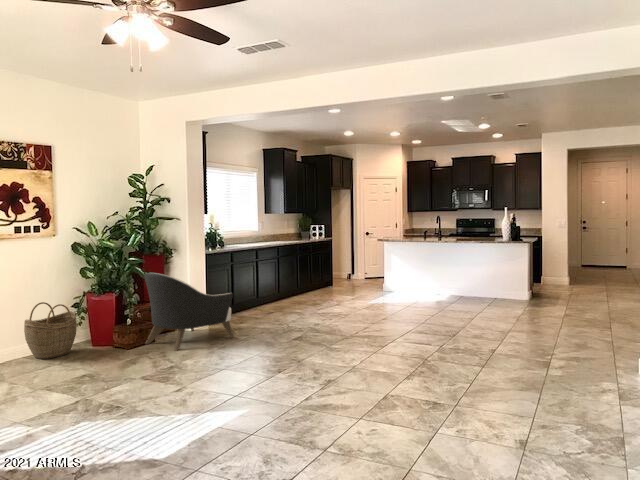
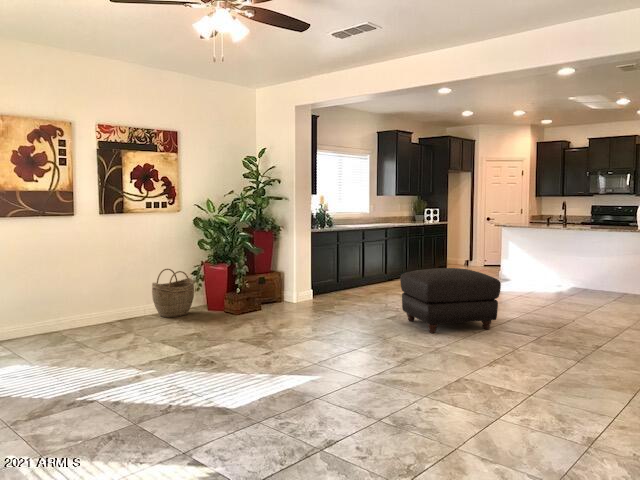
armchair: present [144,273,233,351] -> none [252,247,332,320]
ottoman: none [306,285,404,351] -> present [400,268,501,333]

